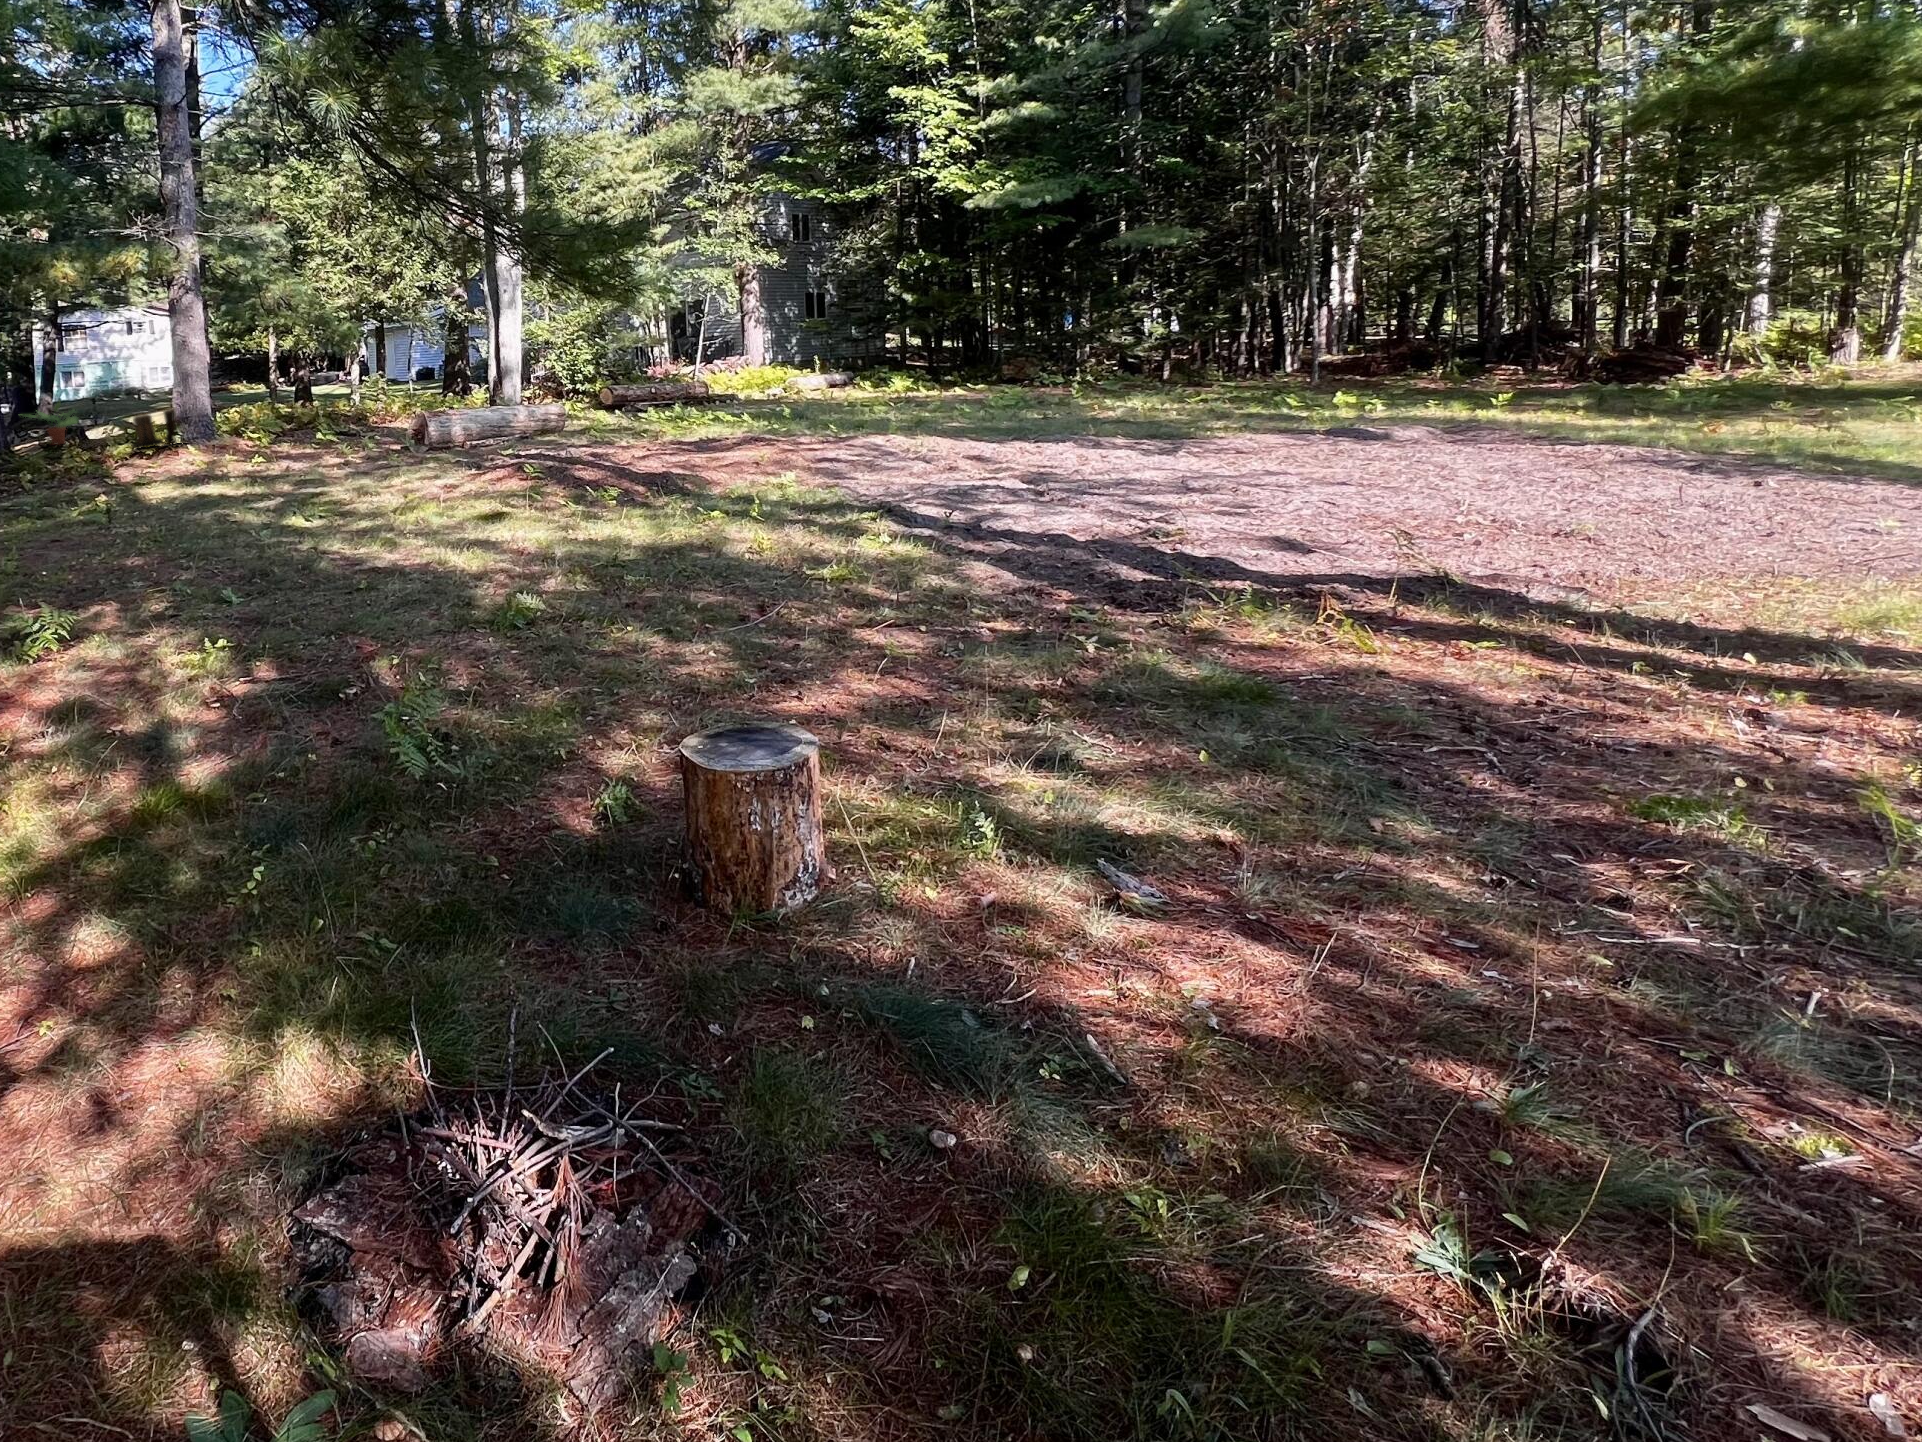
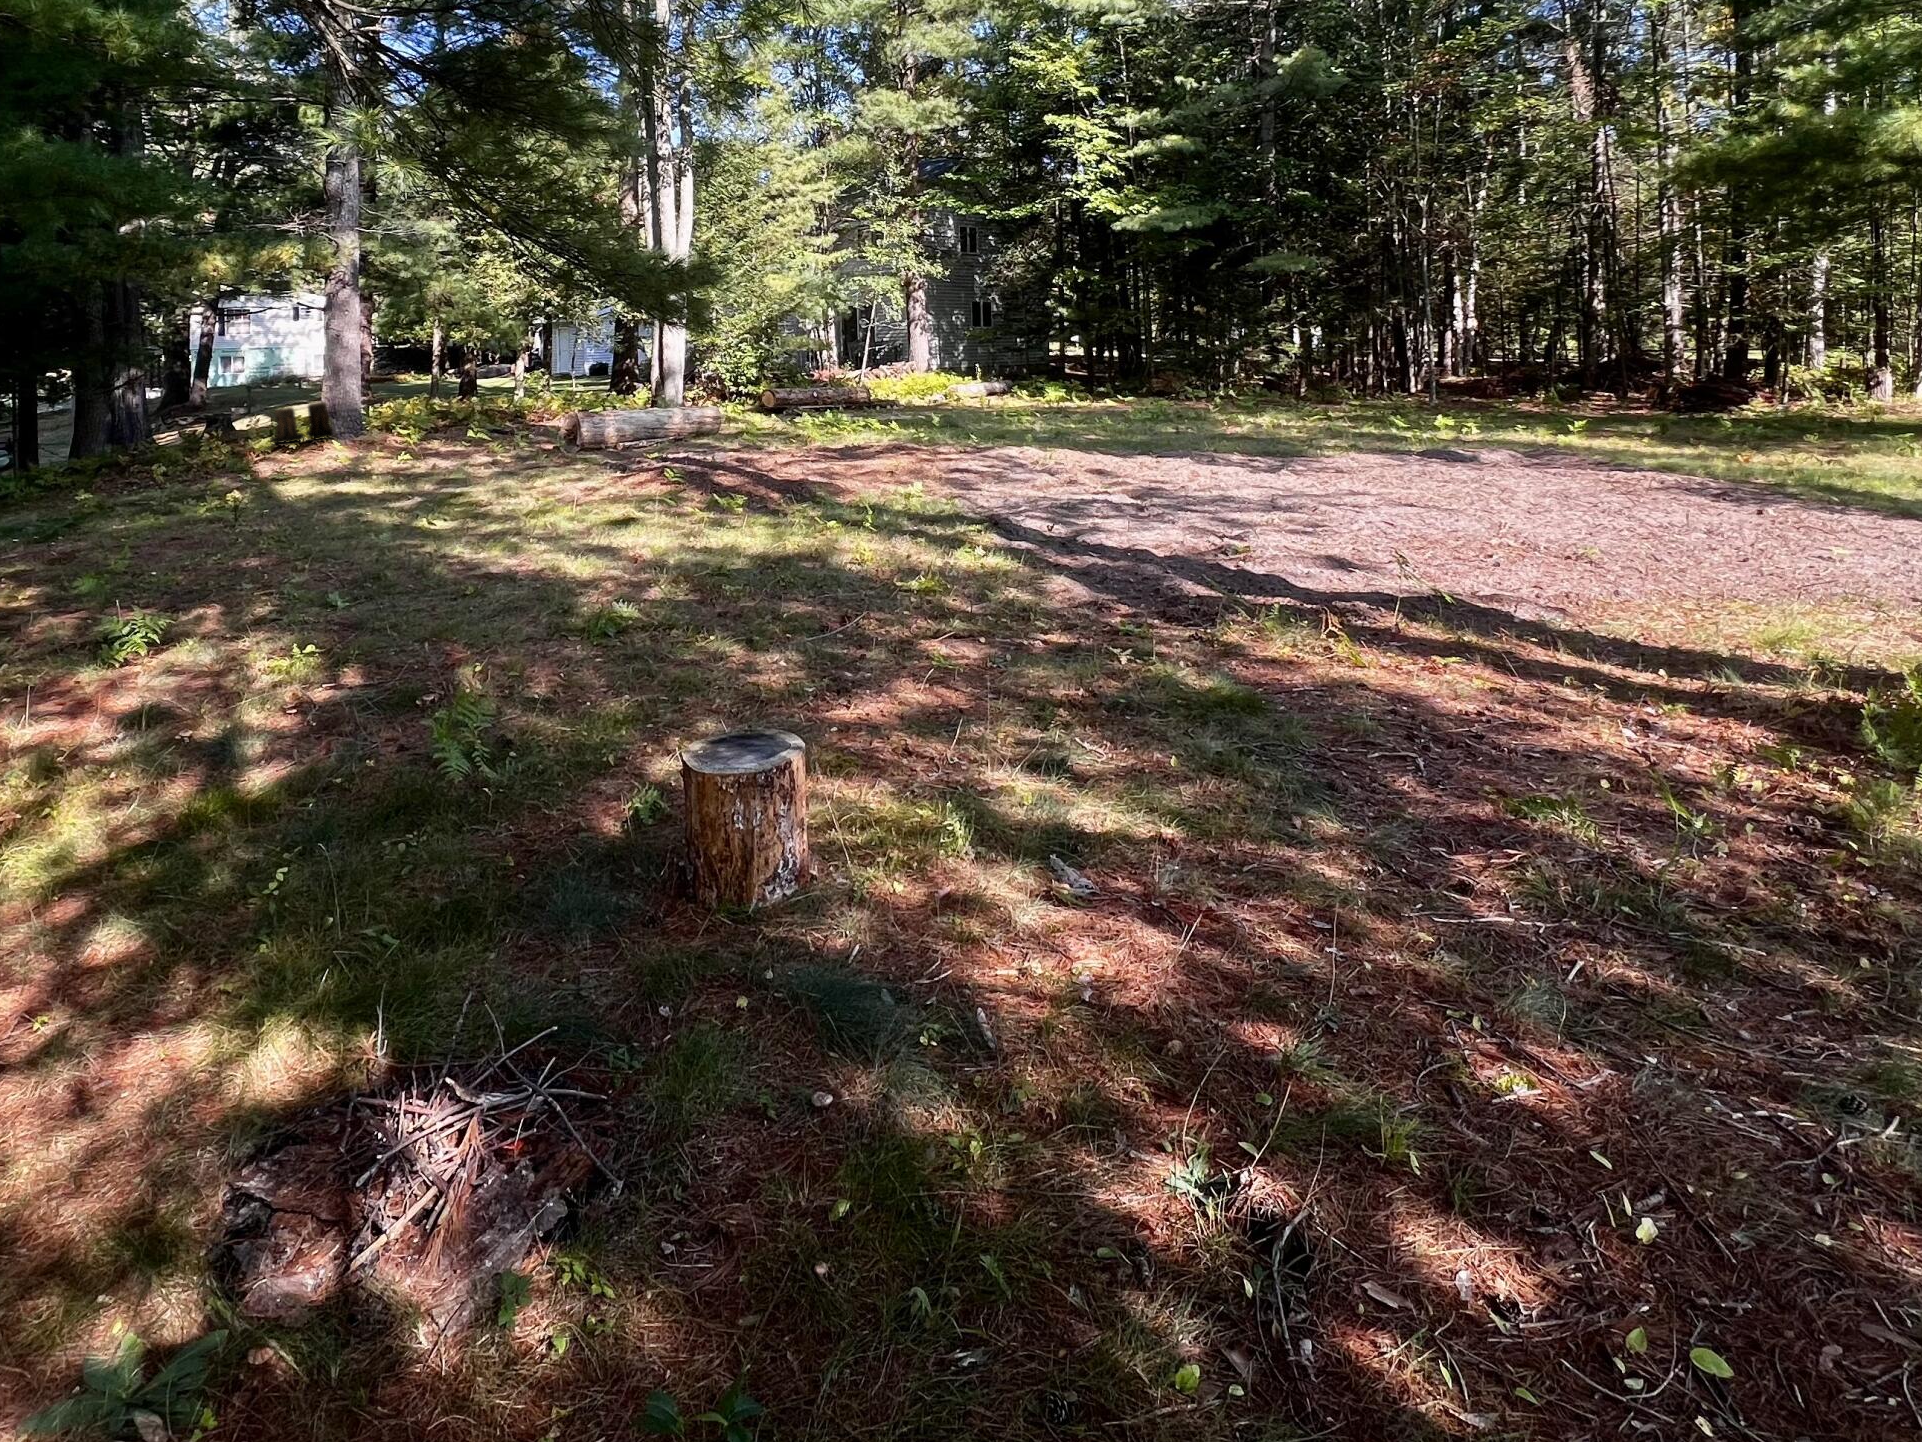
potted plant: present [27,400,79,445] -> none [150,389,220,437]

